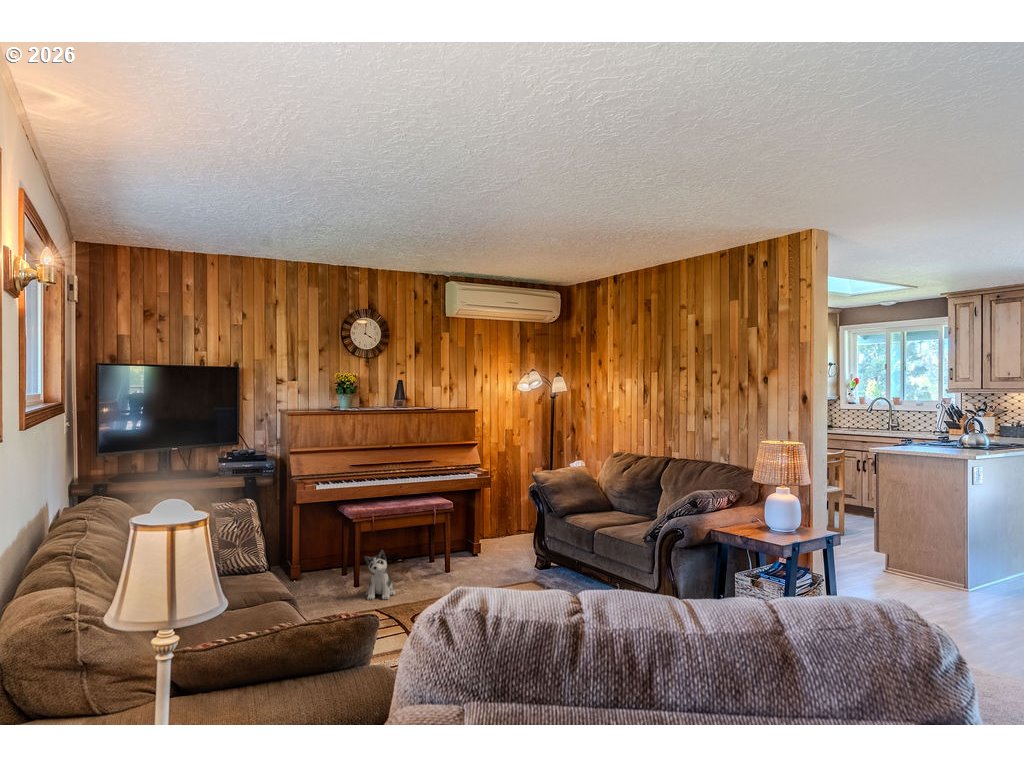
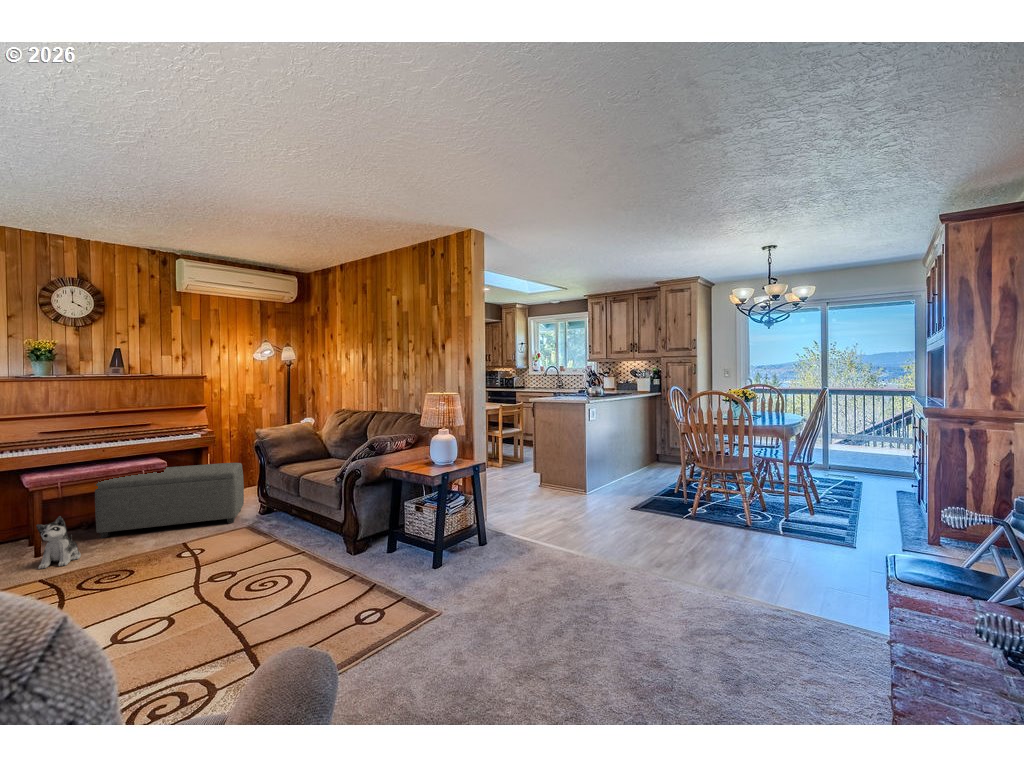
ottoman: none [395,508,519,577] -> present [95,463,244,538]

